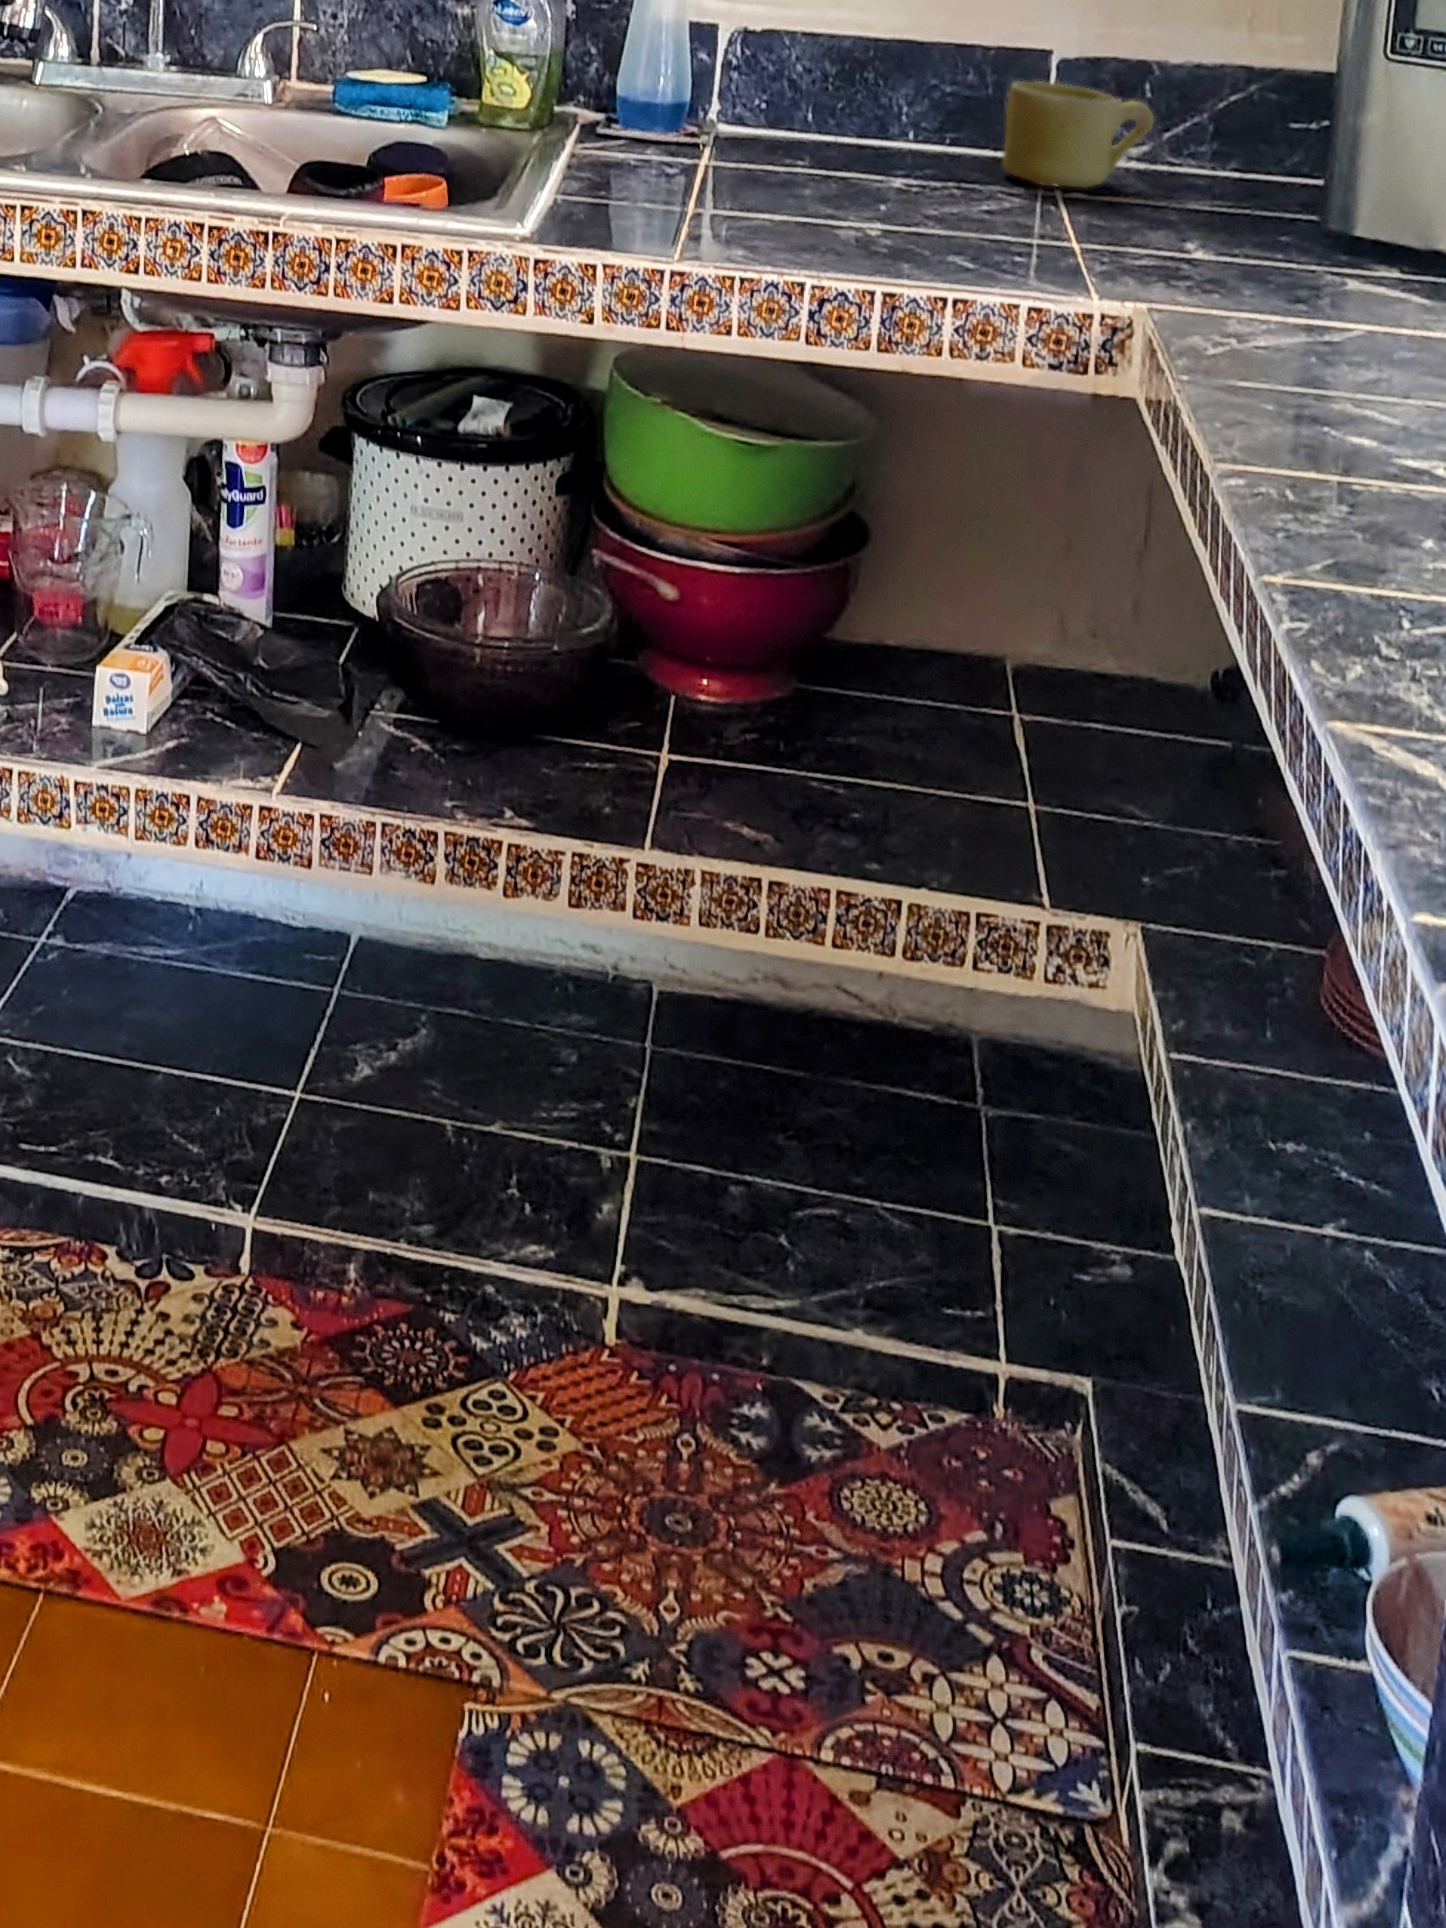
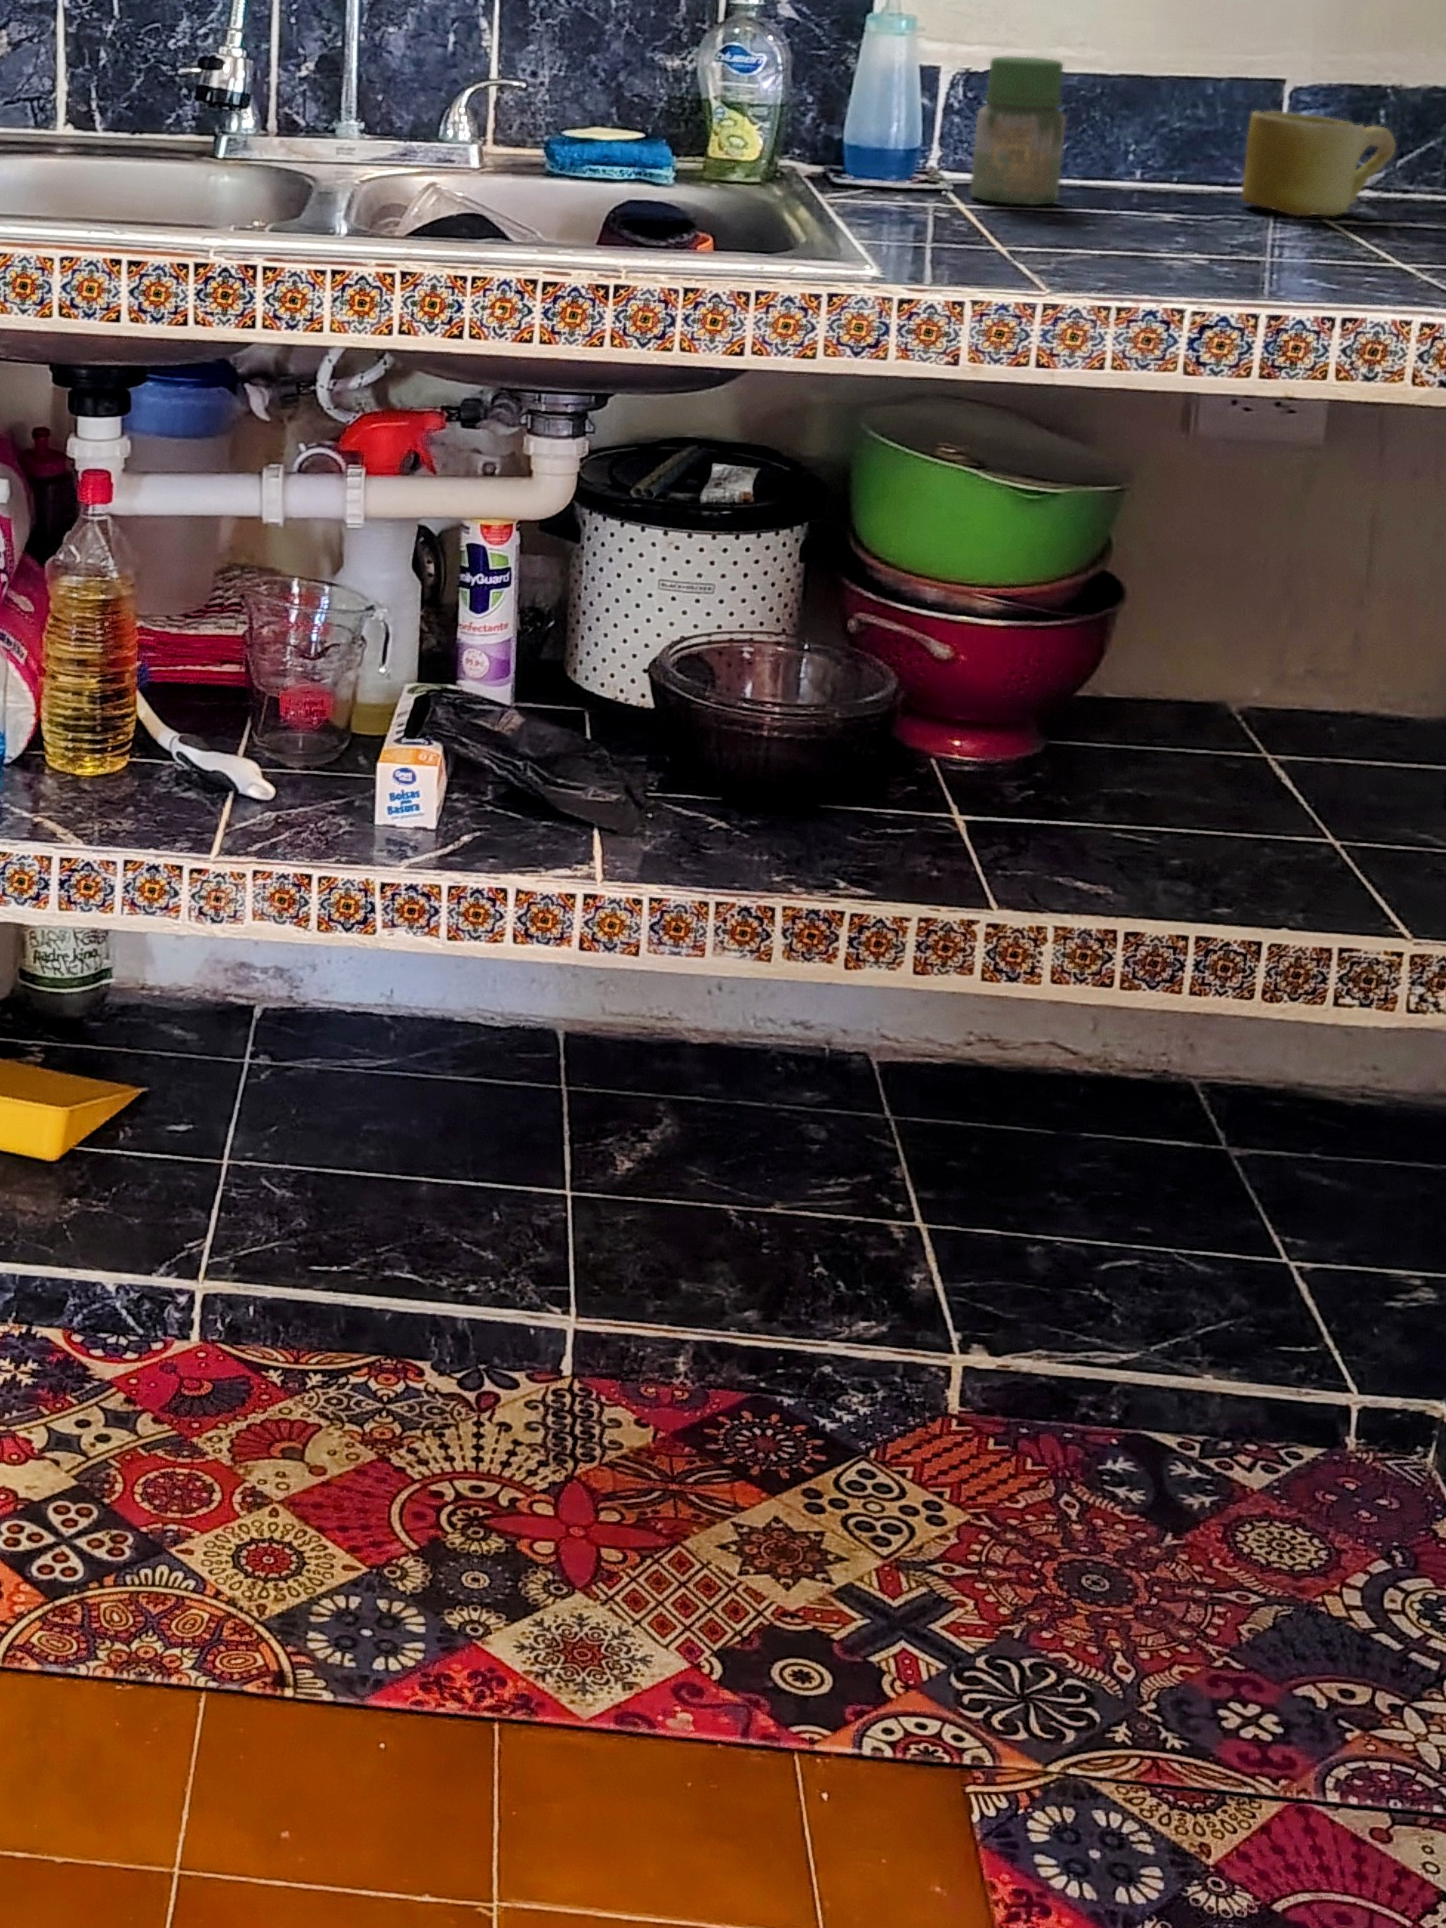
jar: none [732,20,822,165] -> present [970,57,1066,205]

